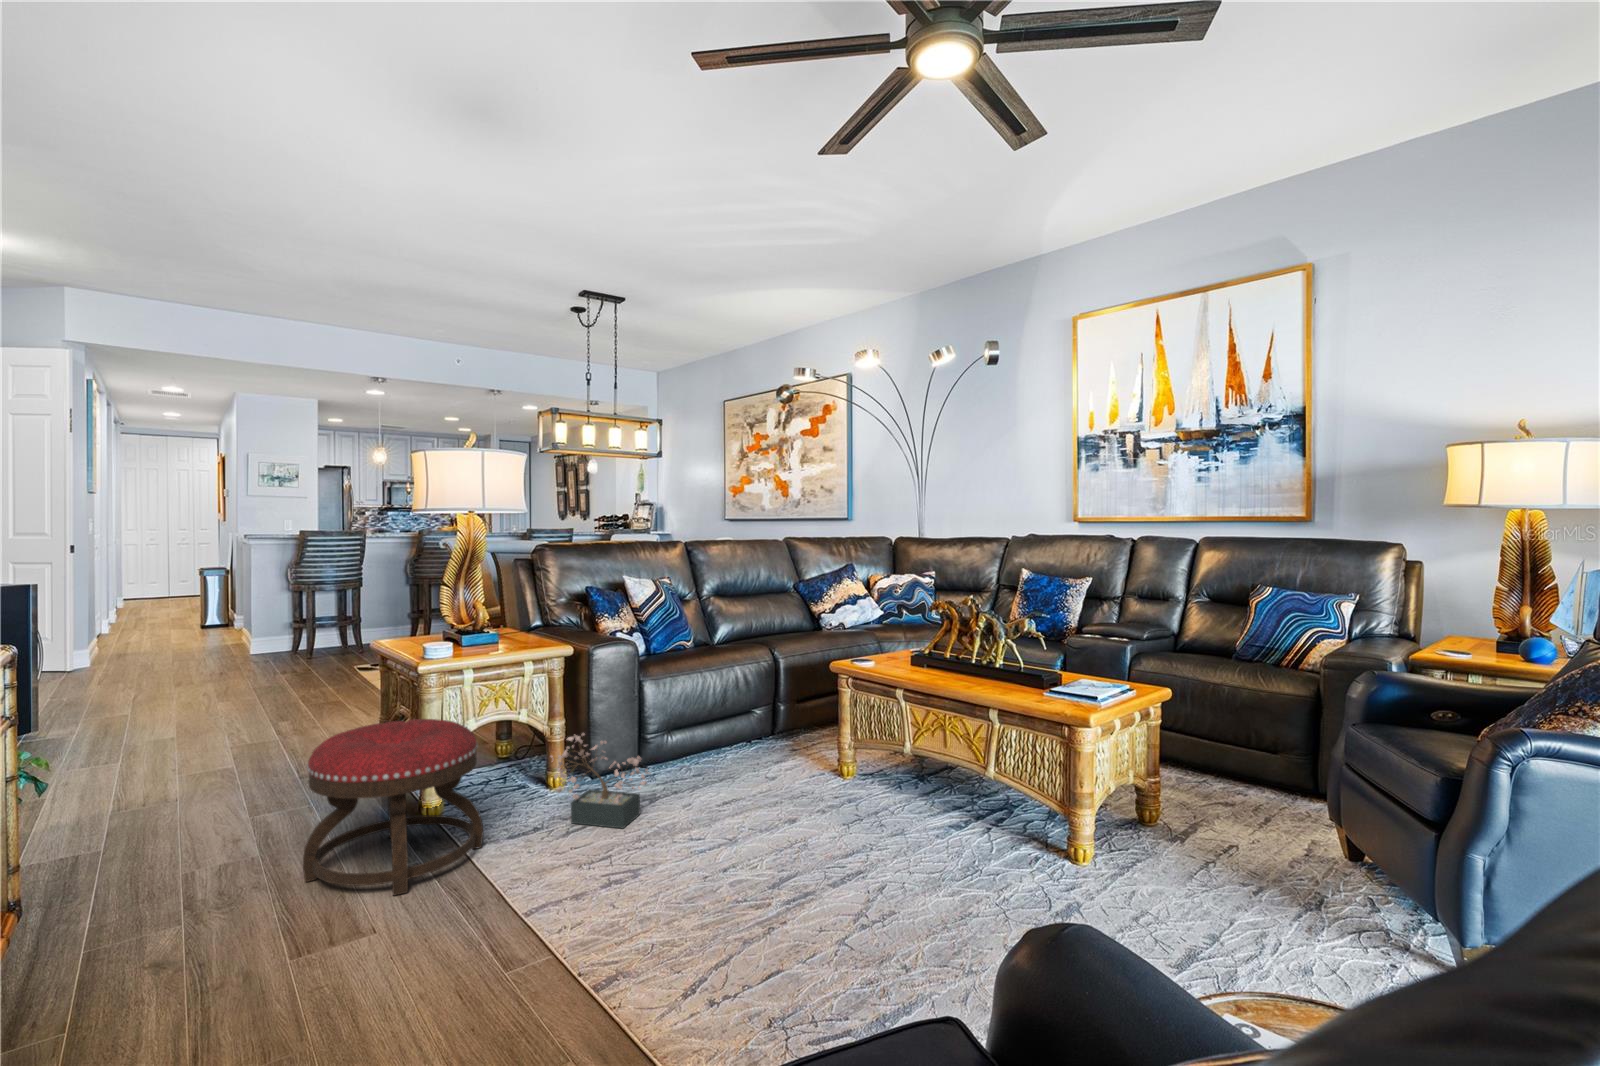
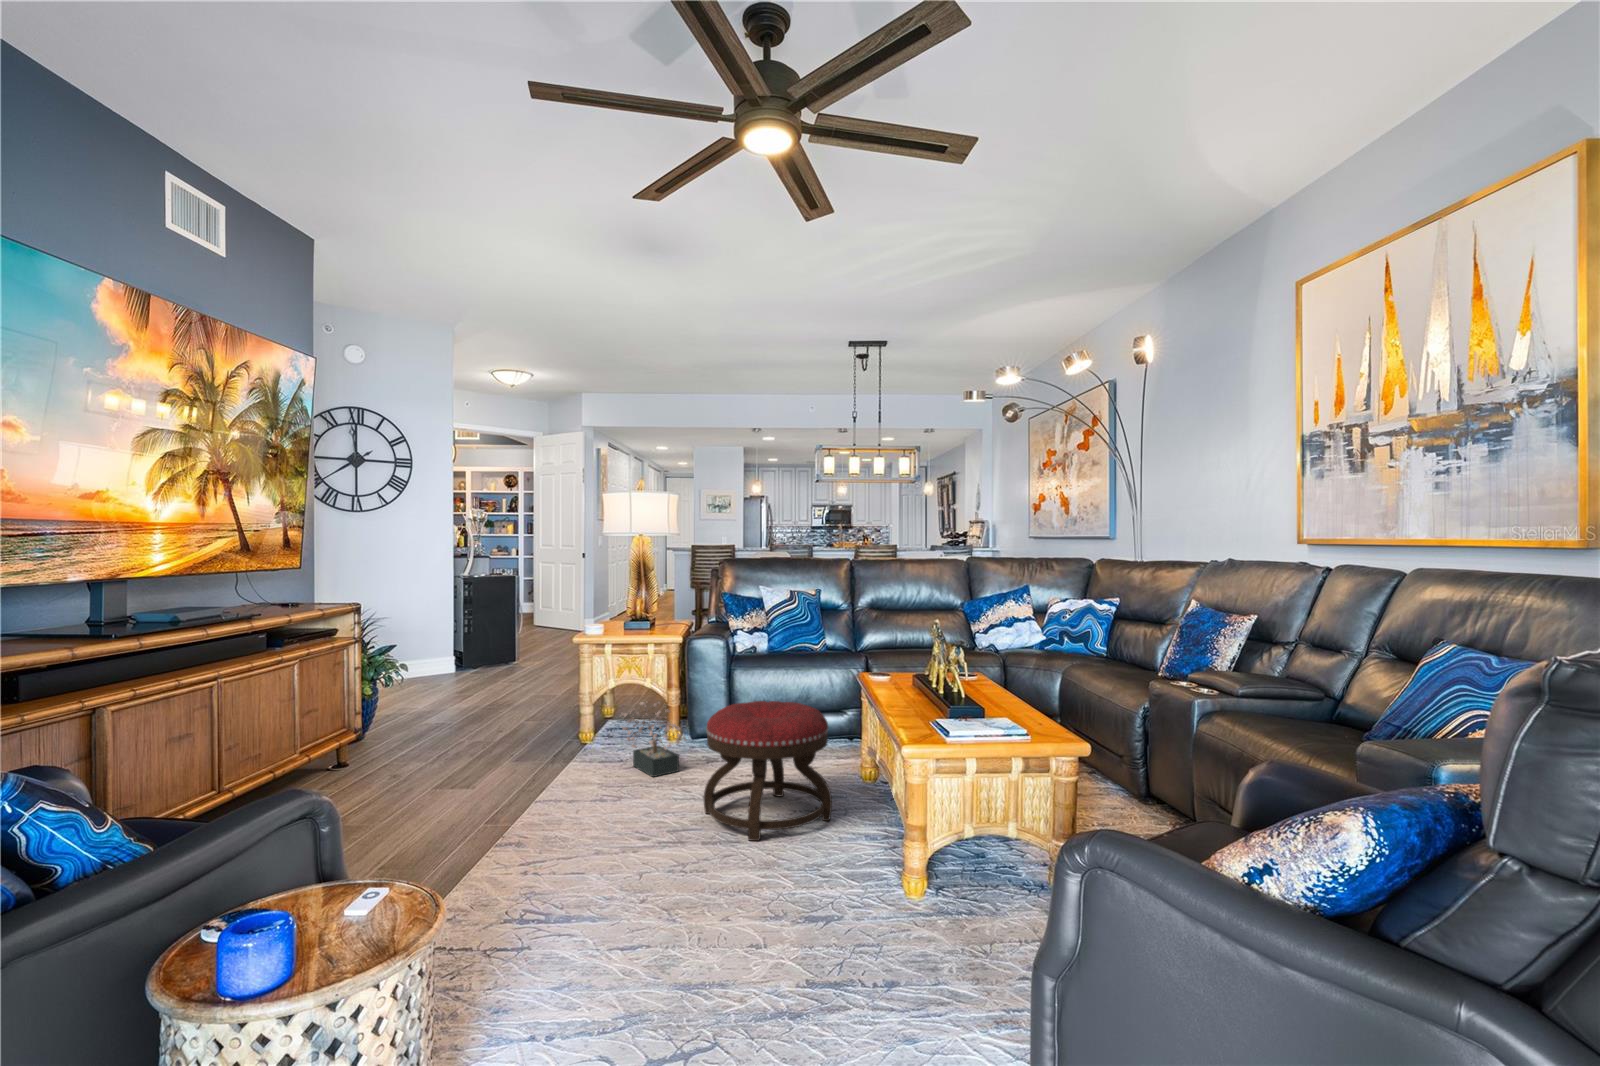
ottoman: present [303,719,483,895] -> present [704,701,832,841]

